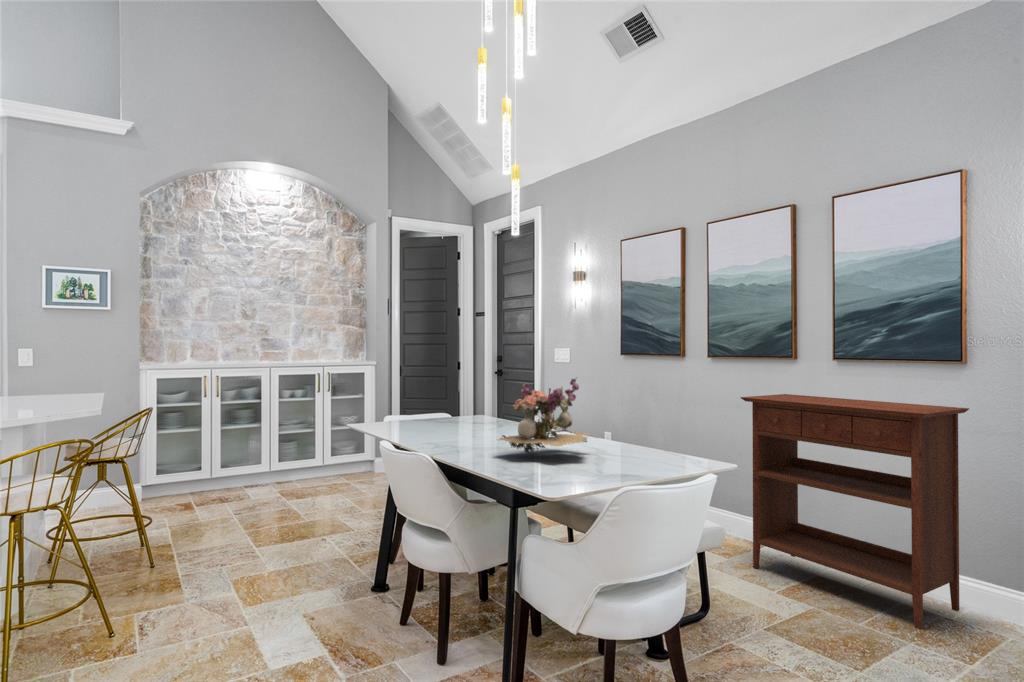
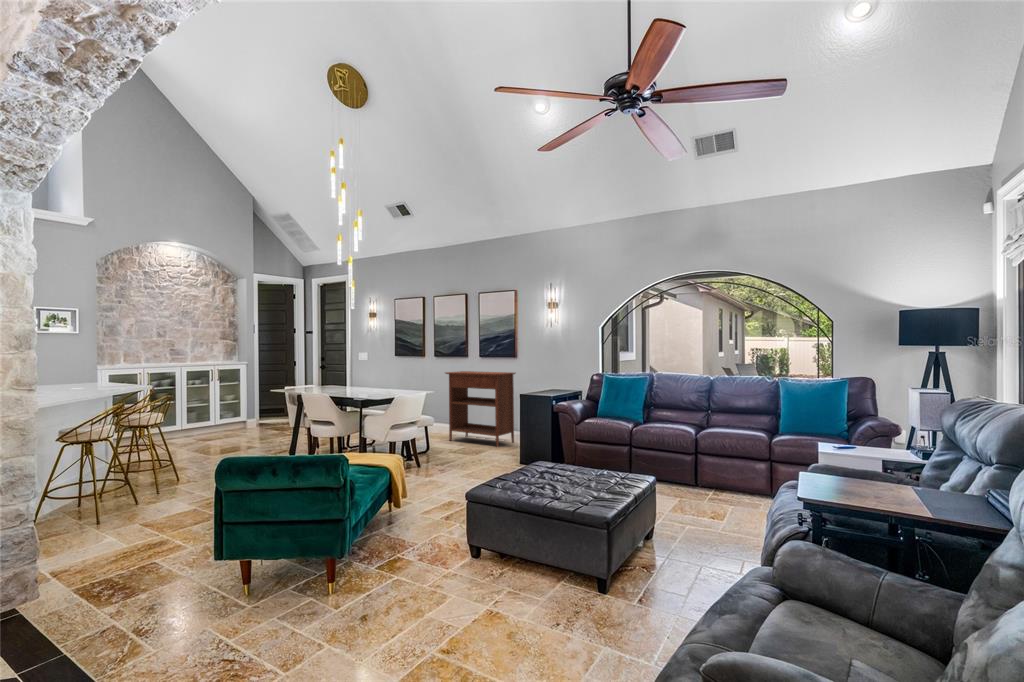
flower arrangement: present [498,377,591,455] -> none [349,364,385,394]

